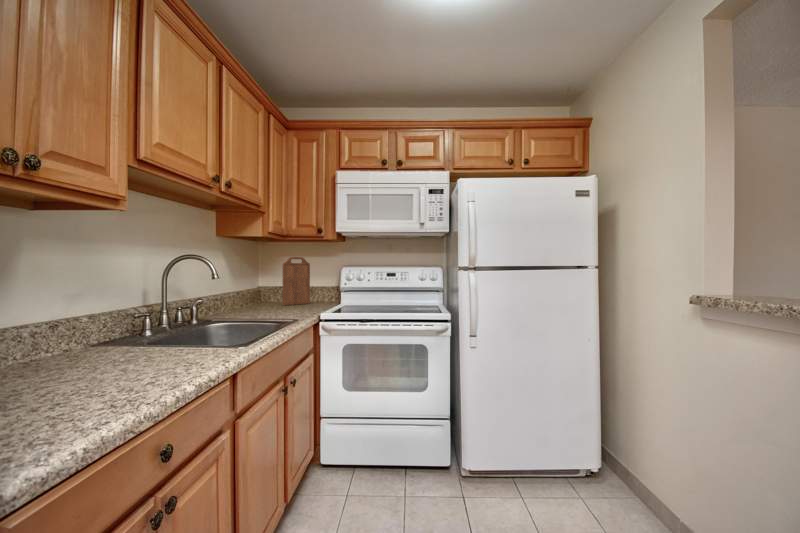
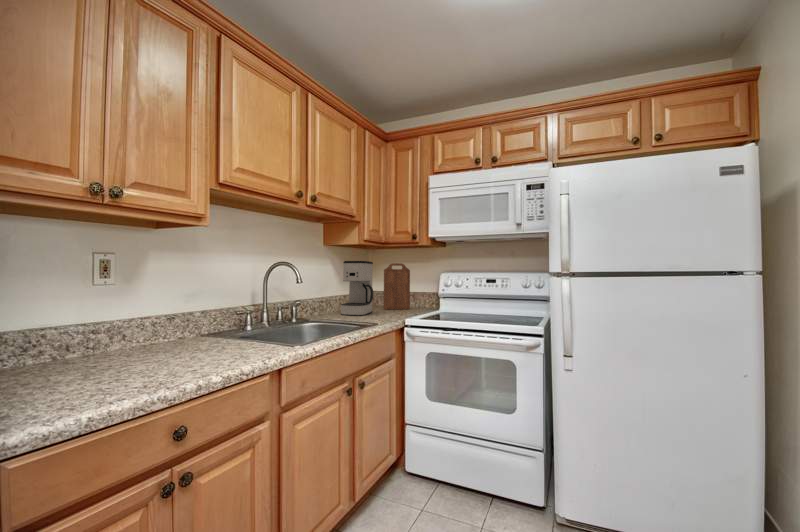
coffee maker: none [242,254,279,314] -> present [341,261,373,316]

